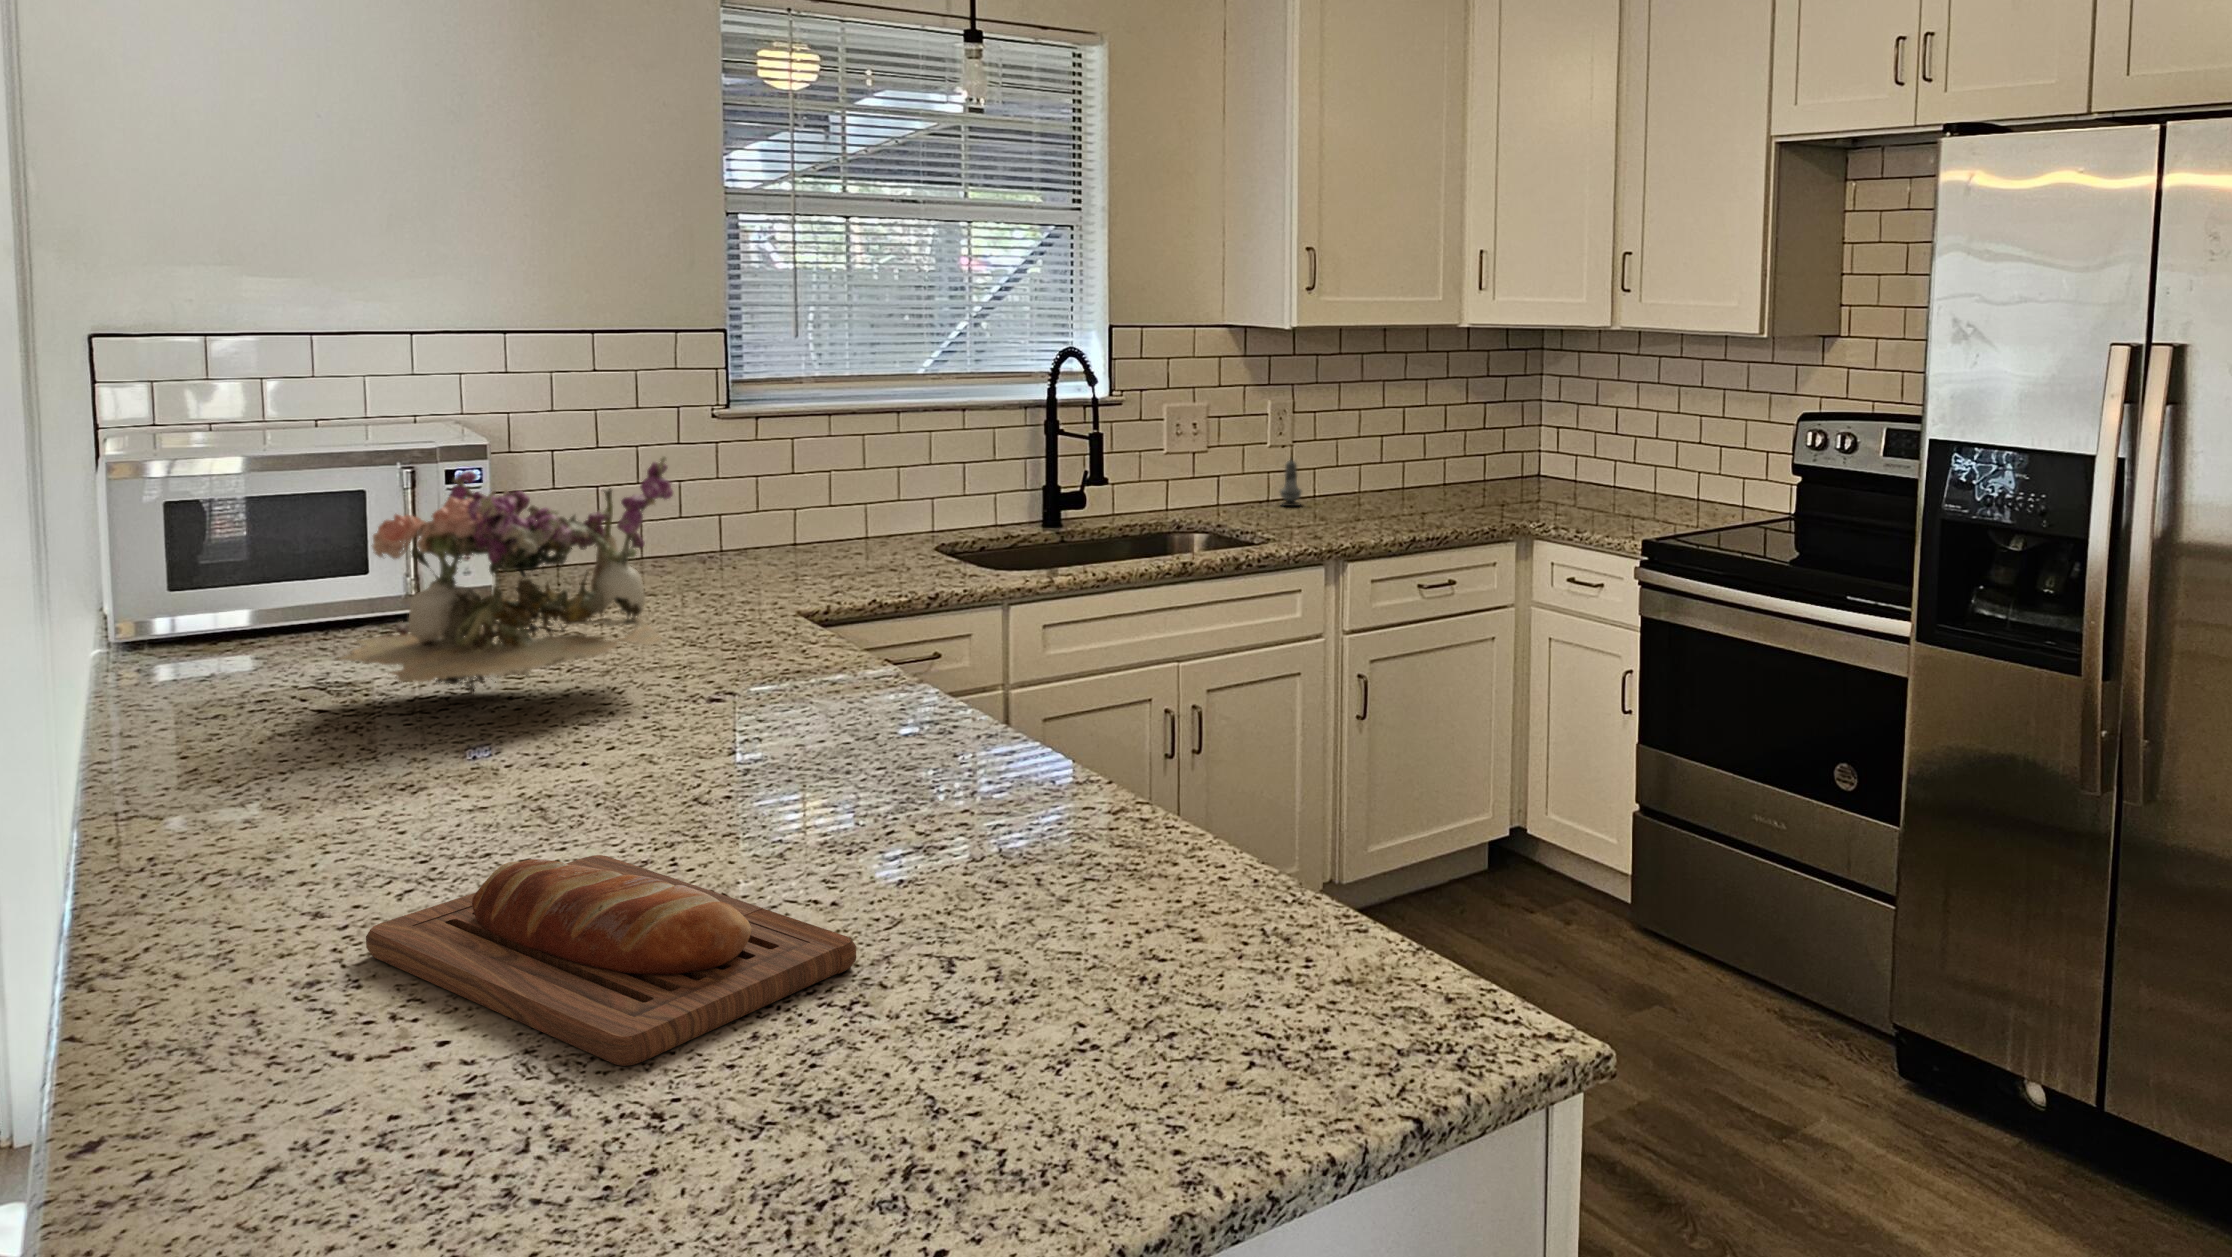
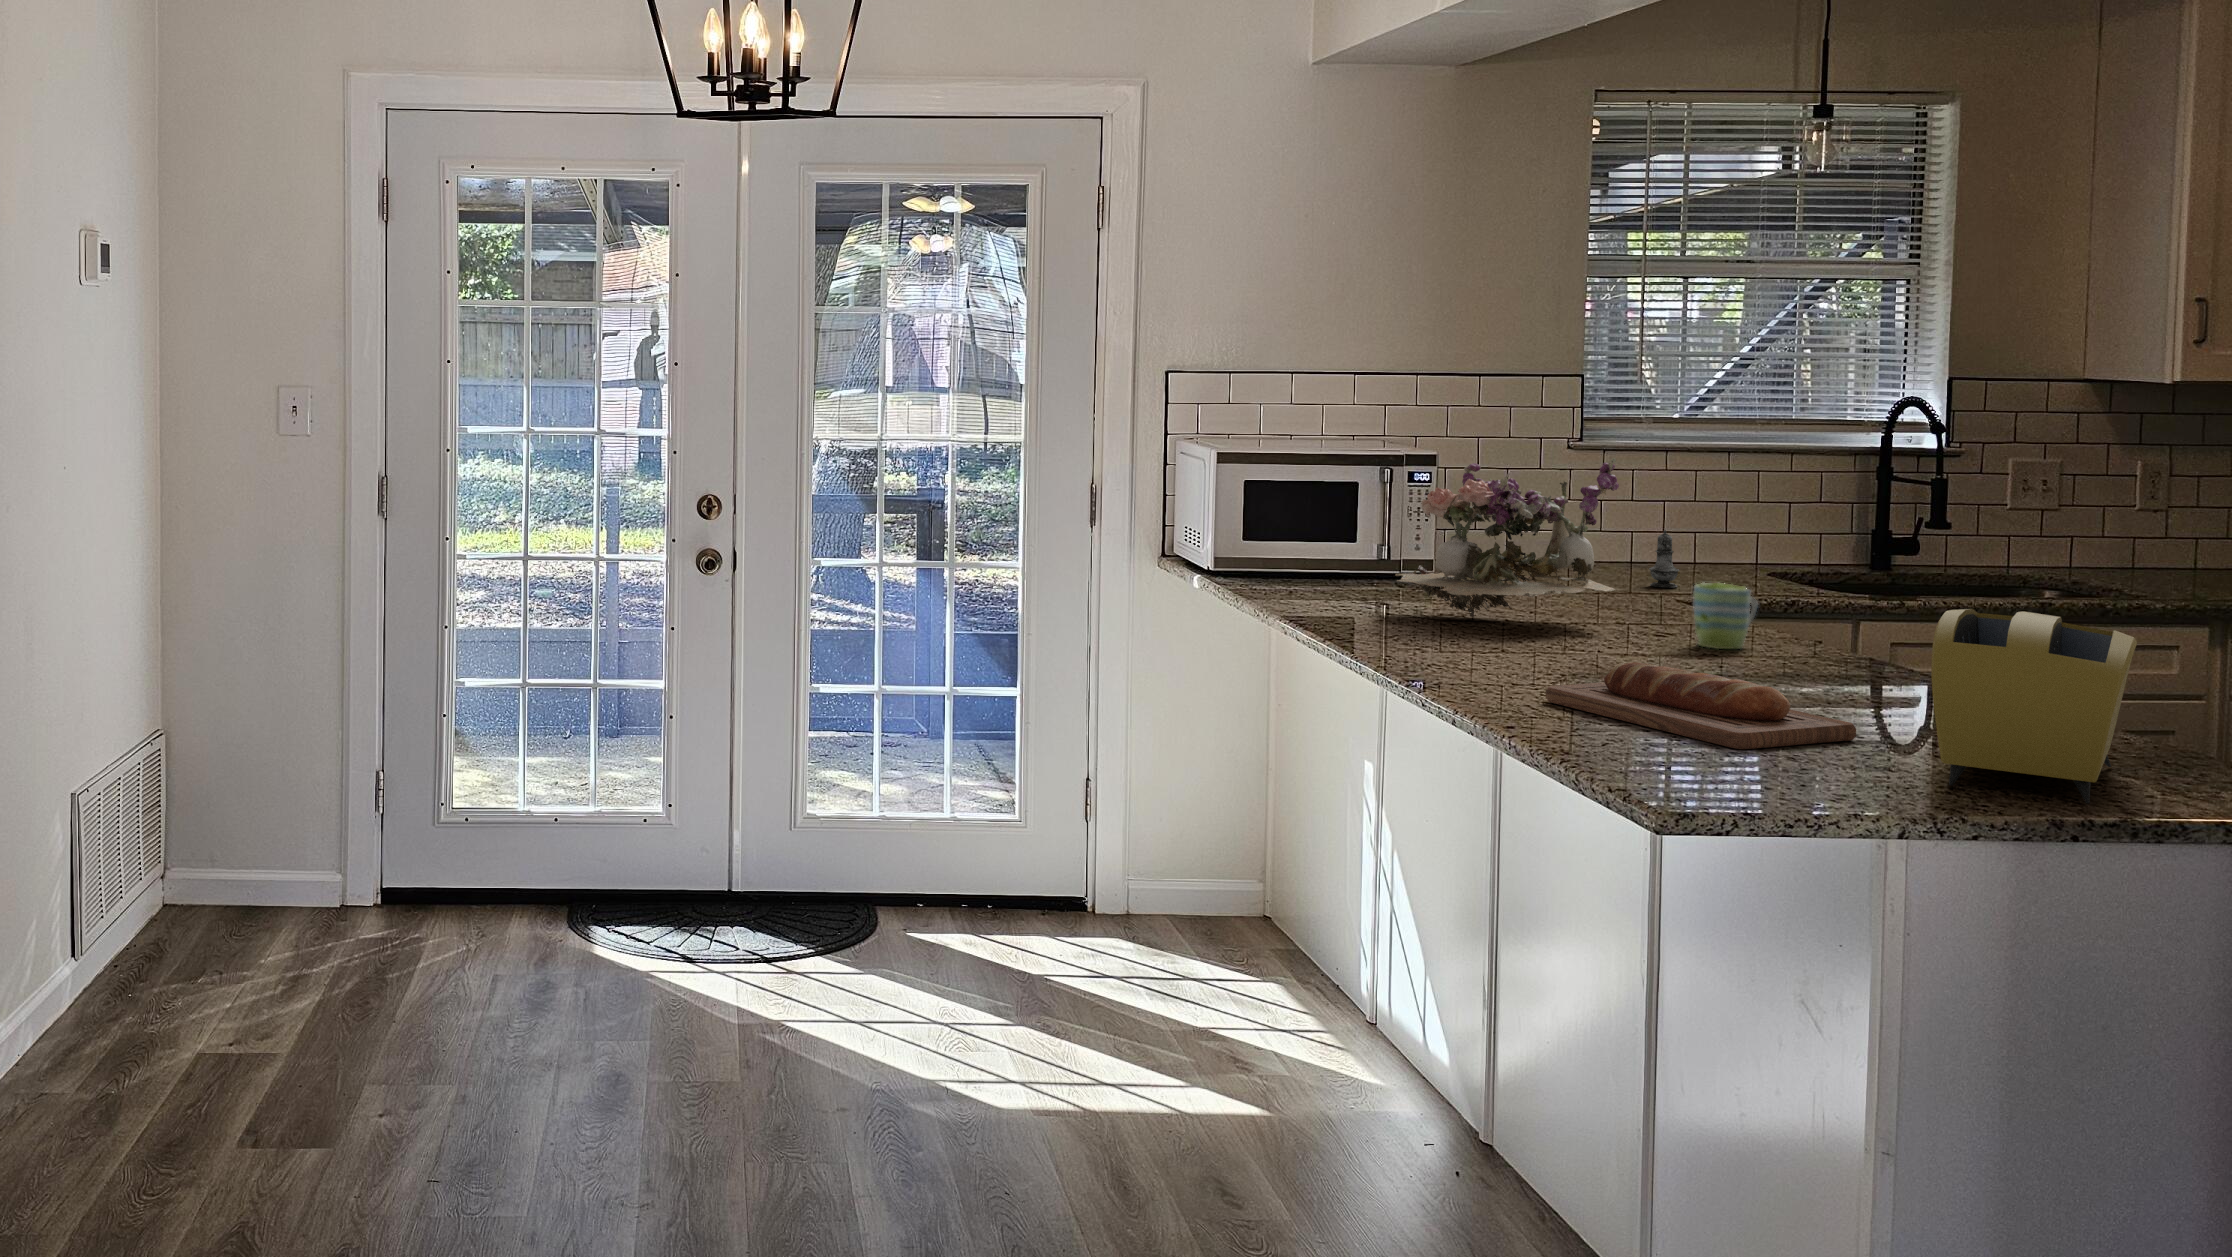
salt shaker: present [1280,459,1301,506] -> present [1649,530,1679,588]
mug: none [755,622,844,717] -> present [1694,583,1758,649]
toaster: none [913,754,1226,1119] -> present [1931,609,2137,803]

